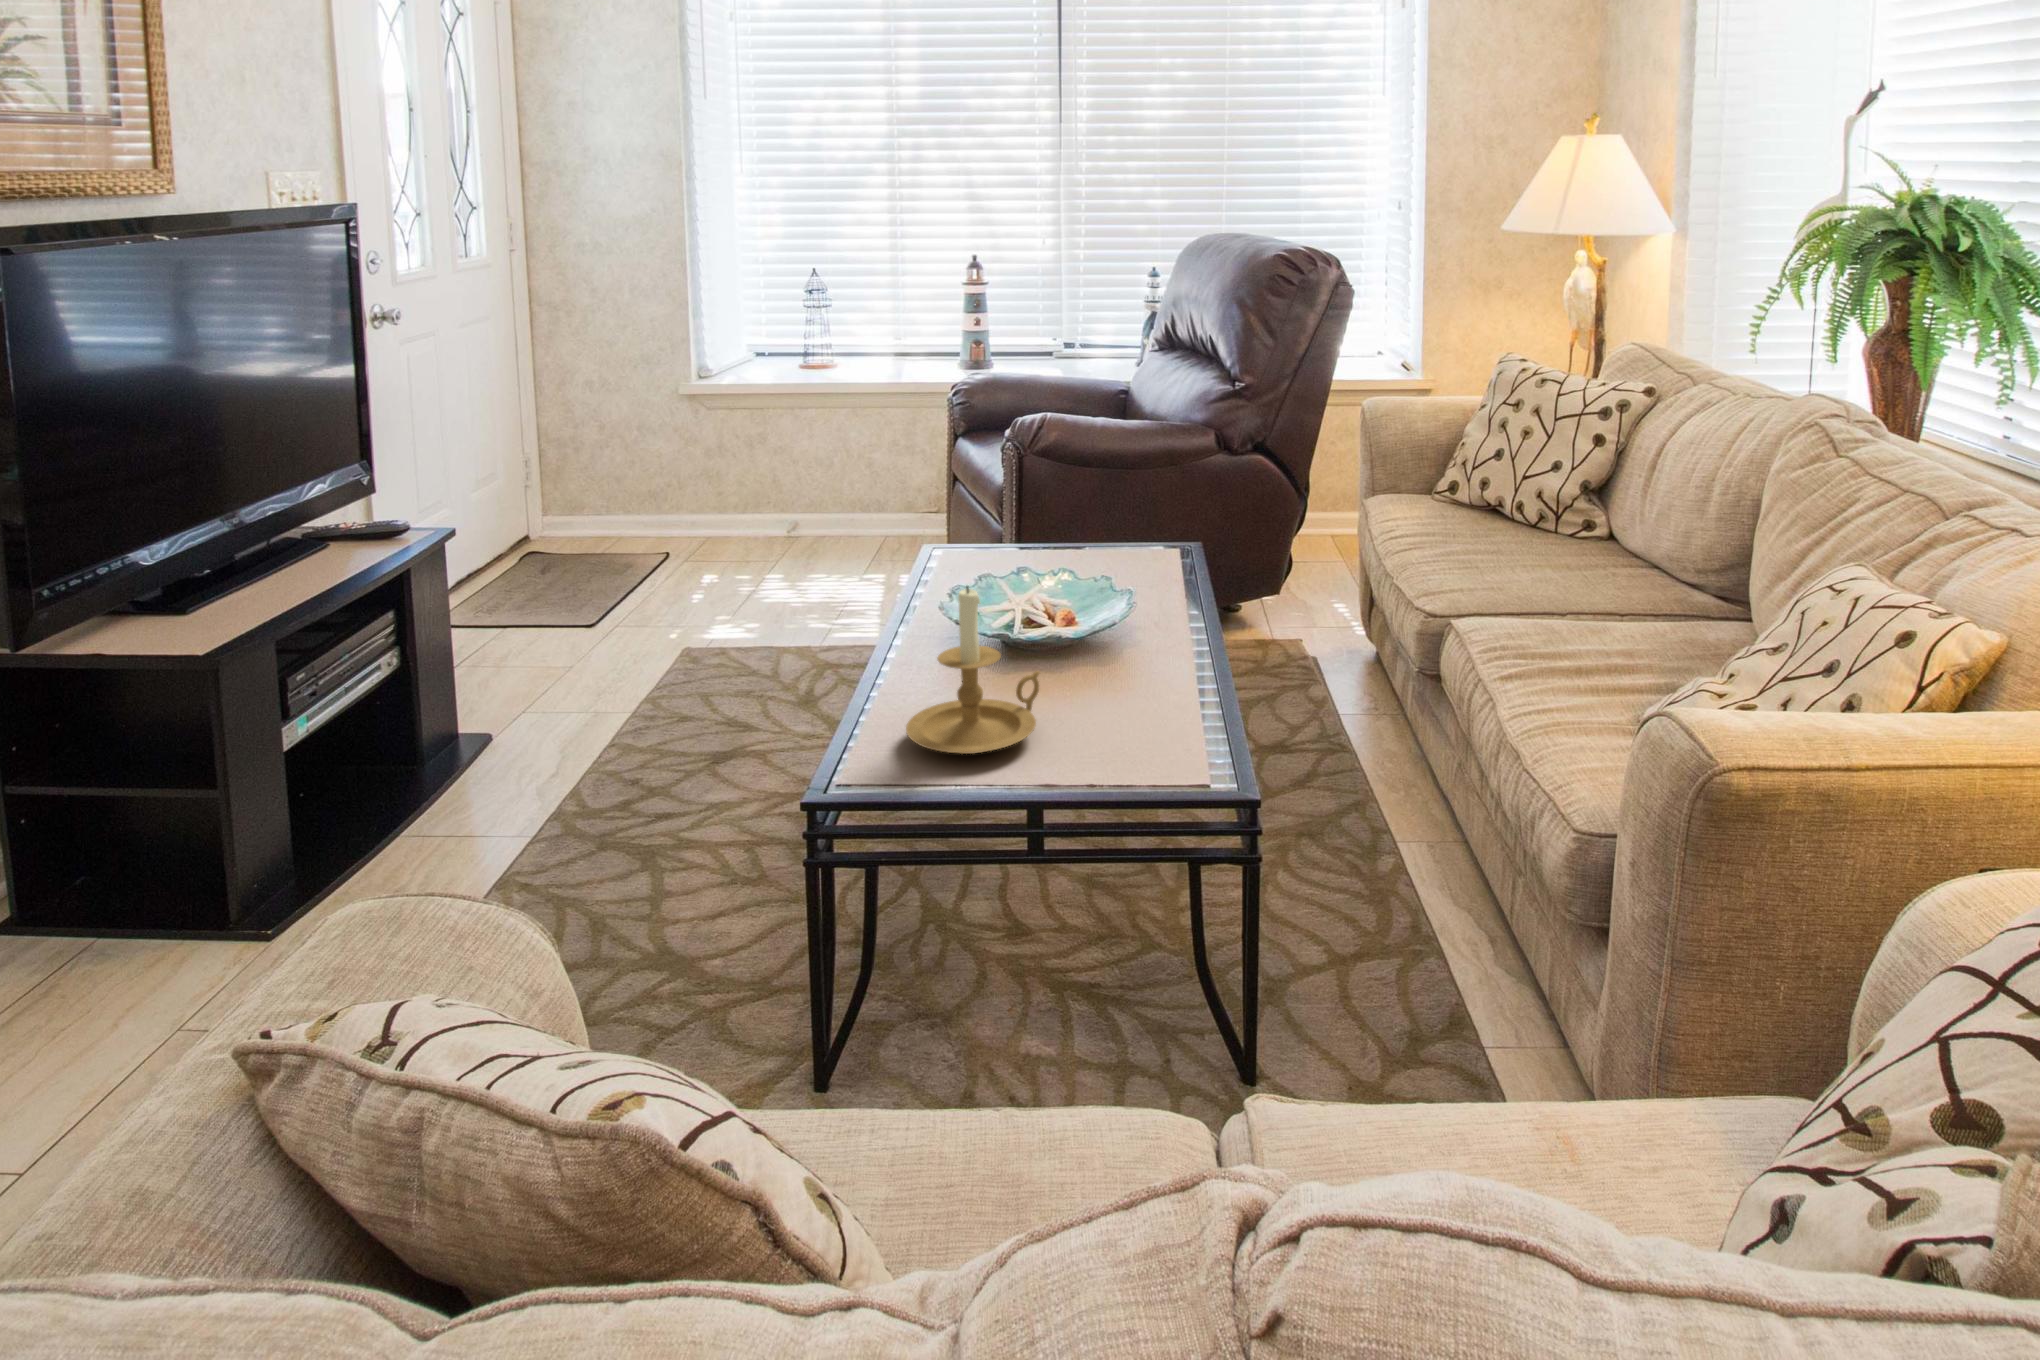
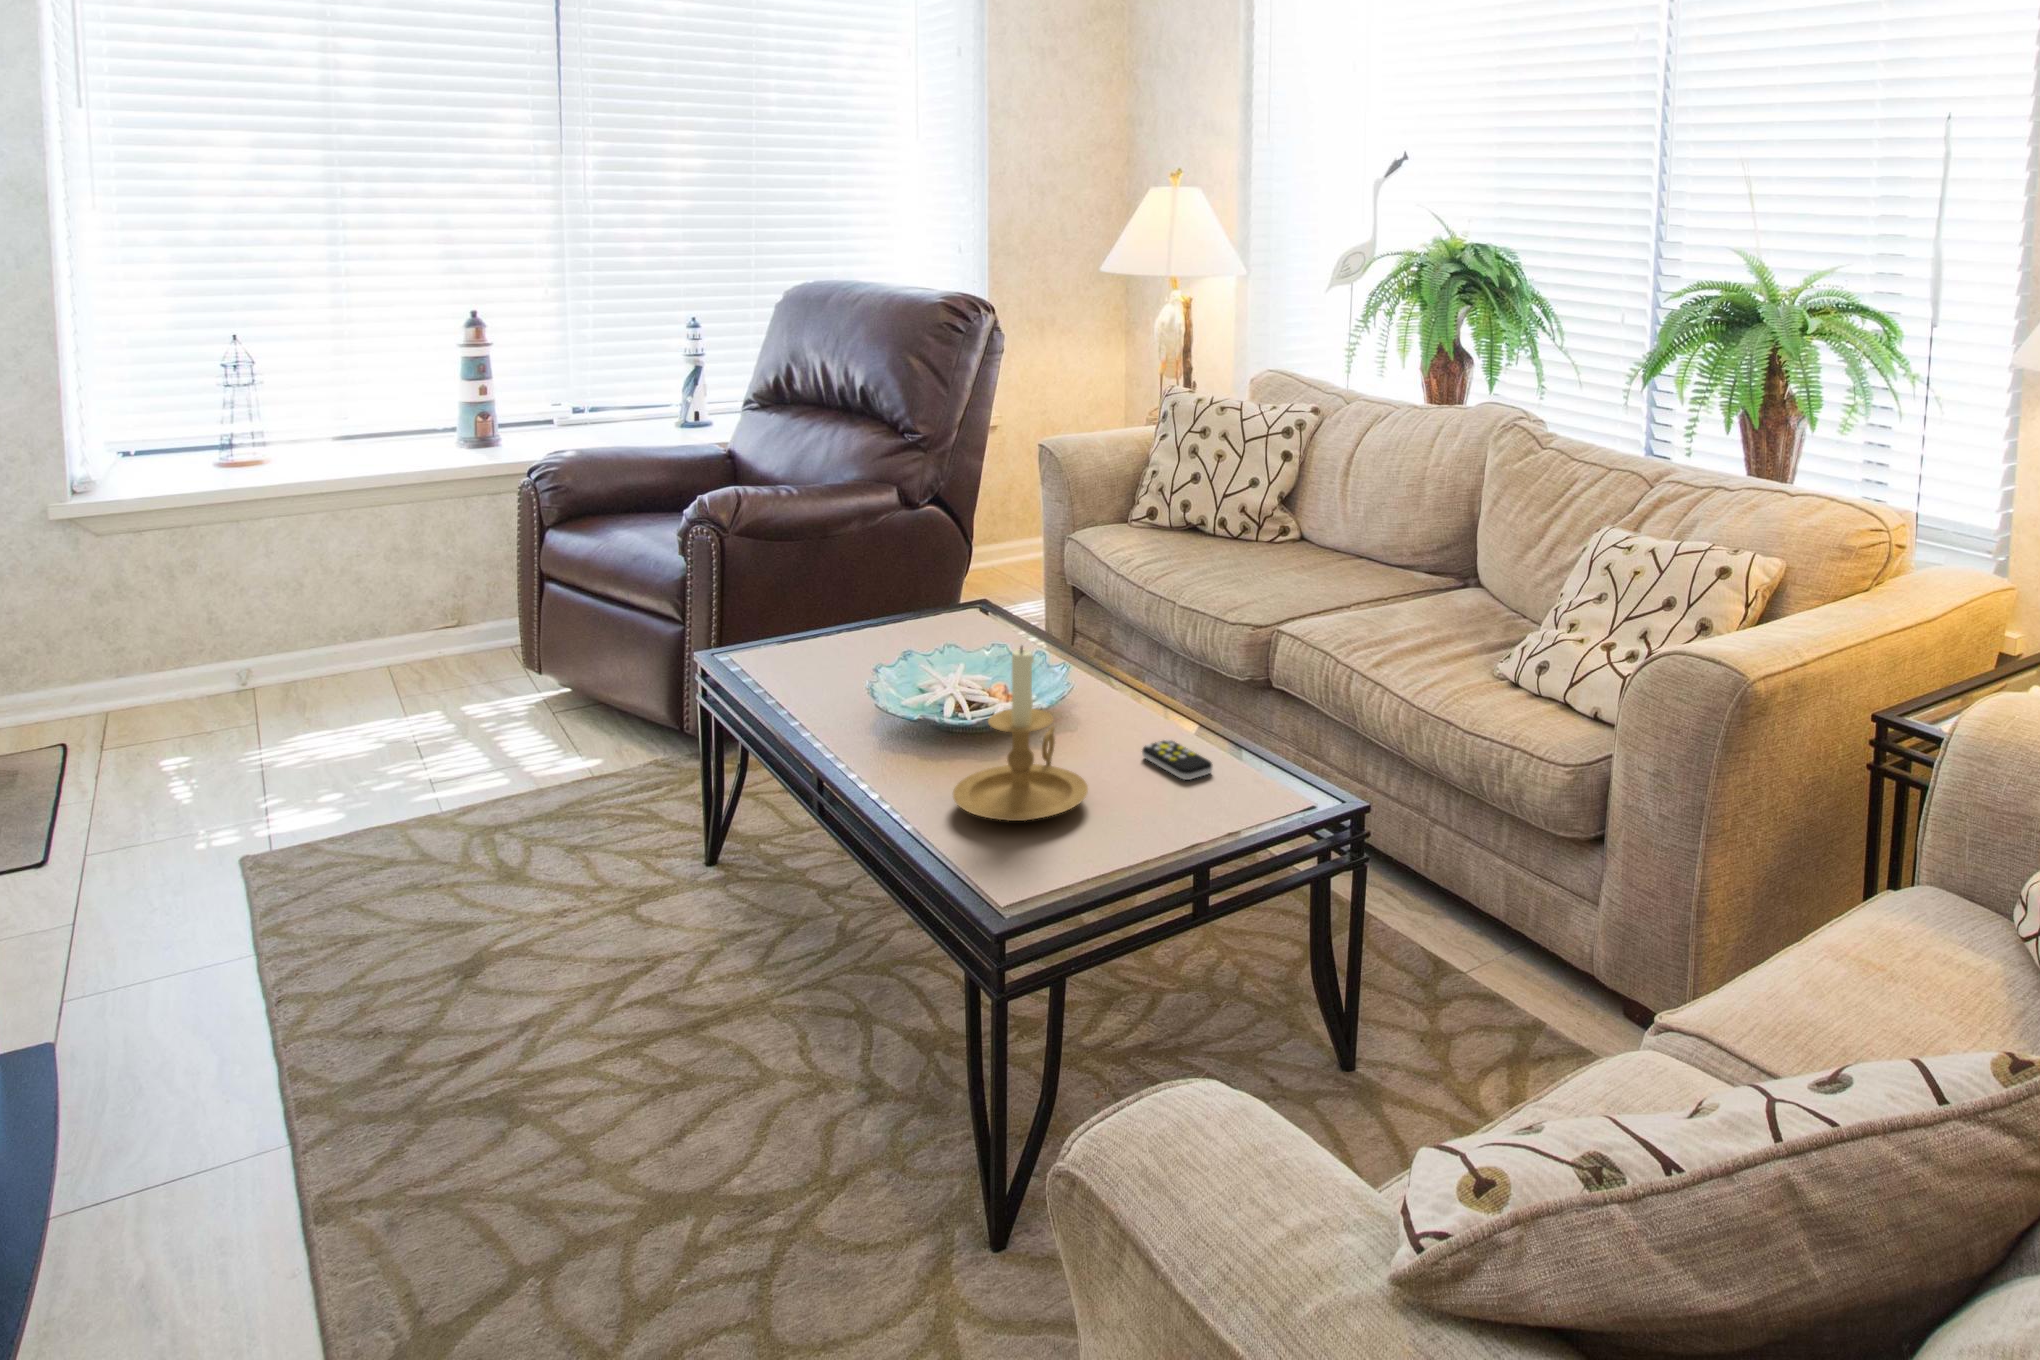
remote control: none [1130,708,1175,752] -> present [1142,739,1212,780]

